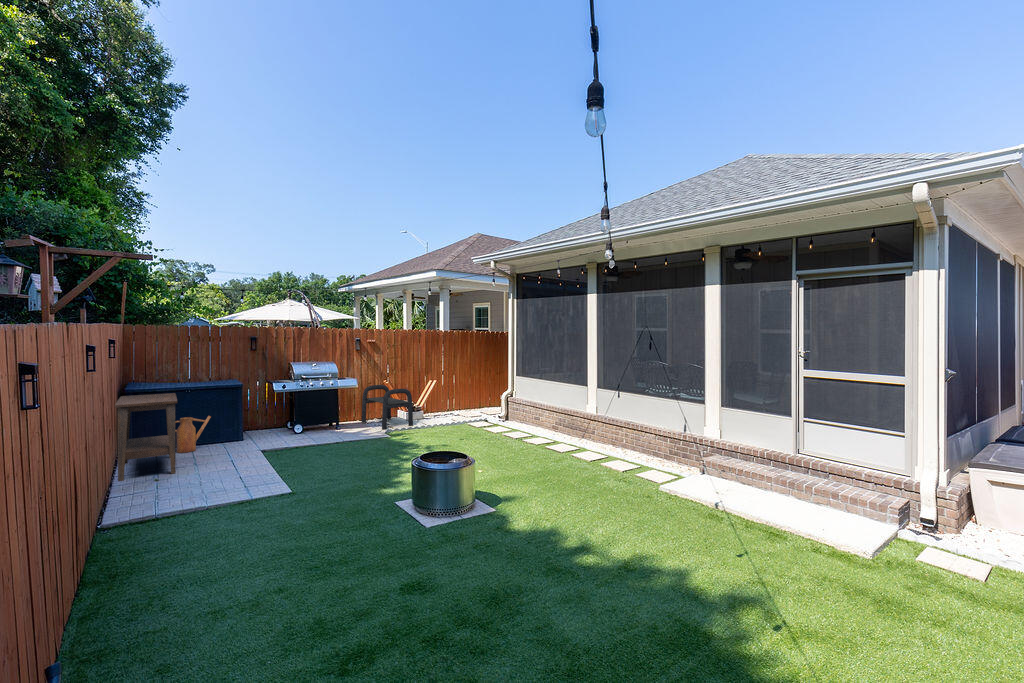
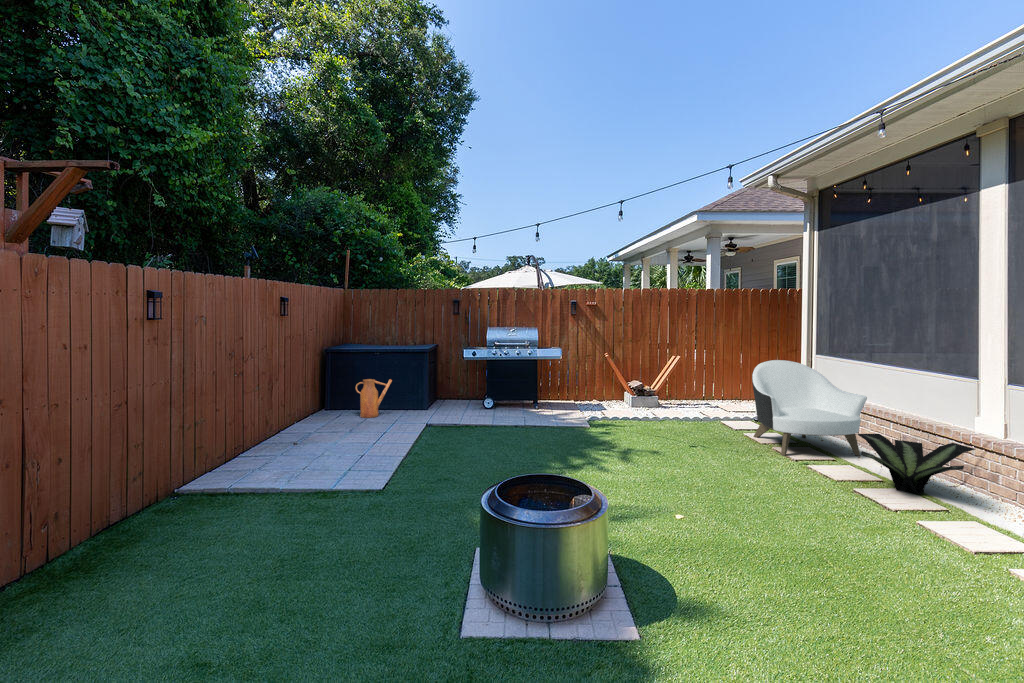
armchair: none [489,382,544,437] -> present [752,360,867,456]
bench: present [362,385,413,429] -> none [574,357,636,417]
side table: present [115,393,178,481] -> none [268,351,352,440]
potted plant: none [543,419,588,446] -> present [857,434,975,495]

